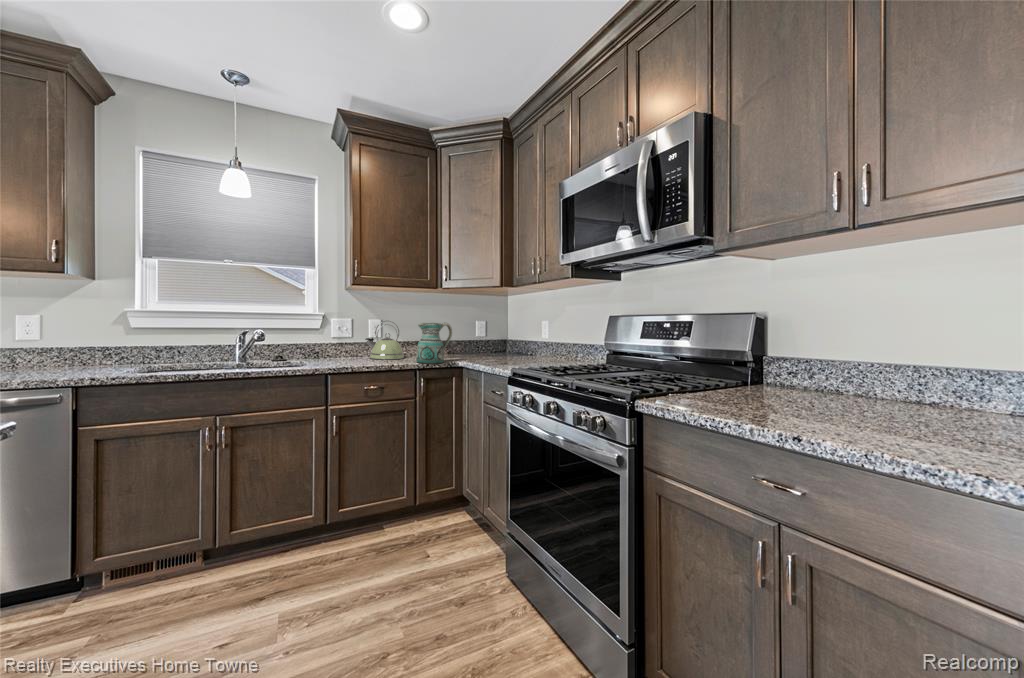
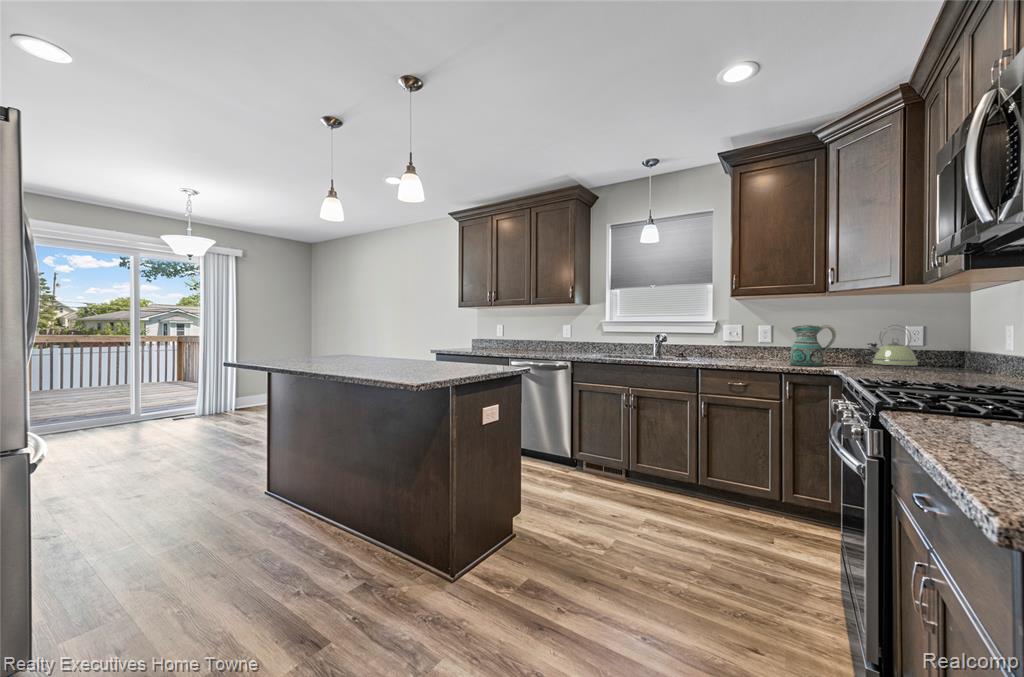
kettle: present [365,321,404,360] -> present [868,325,918,366]

